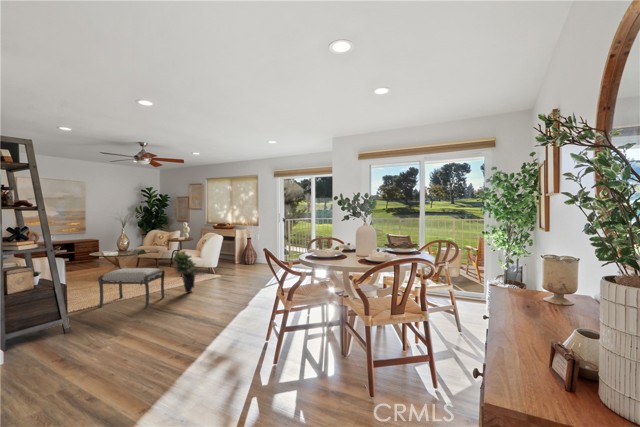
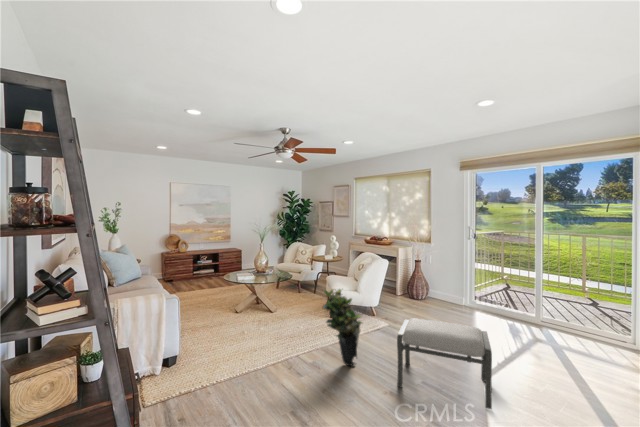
ottoman: present [98,268,165,307] -> present [397,318,492,409]

